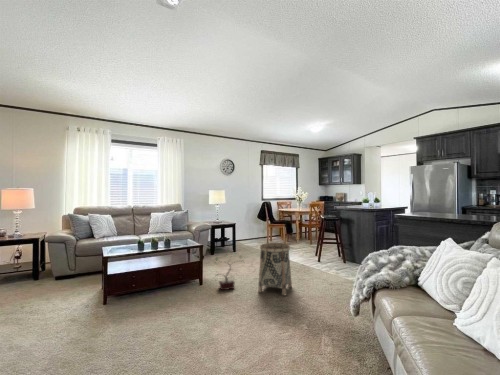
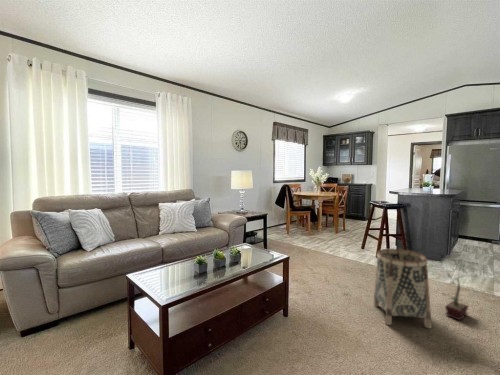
potted plant: present [216,250,235,290] -> present [445,262,477,320]

